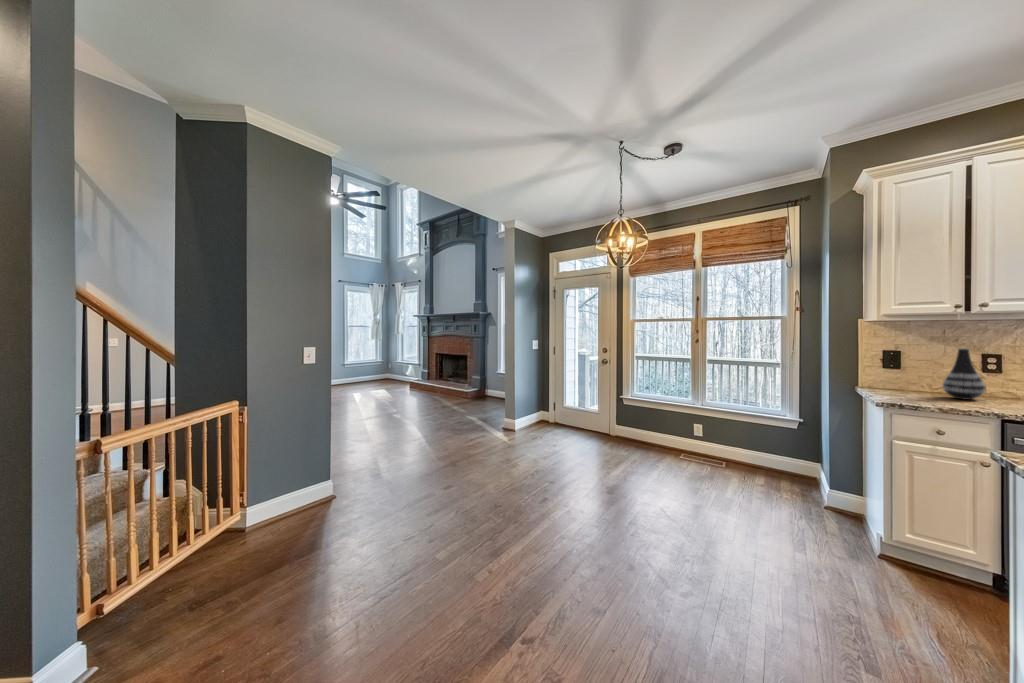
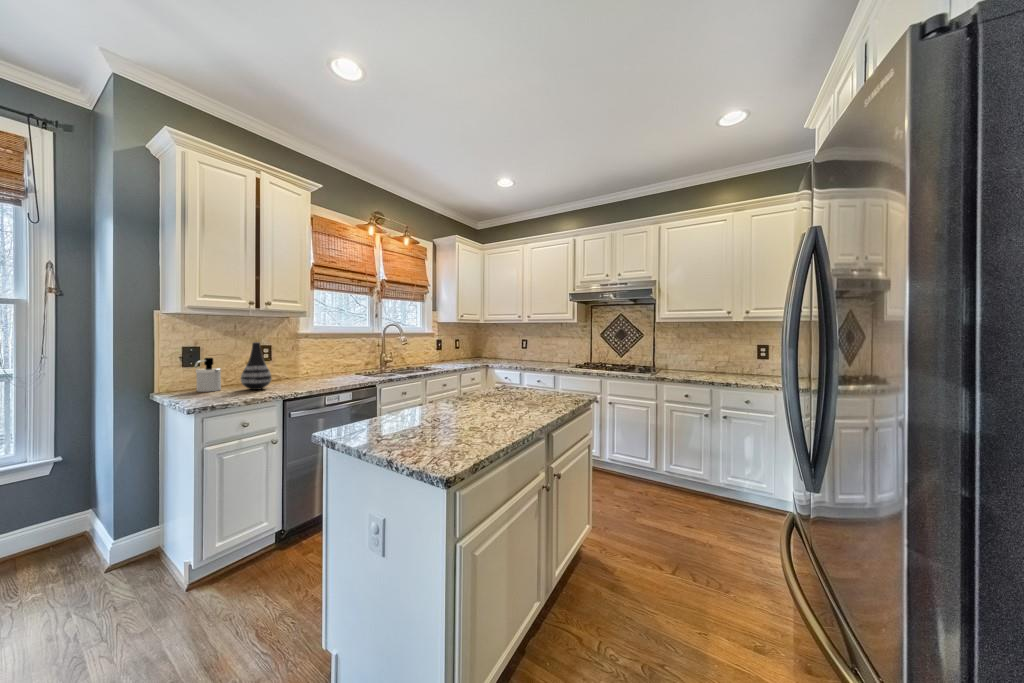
soap dispenser: none [892,361,922,394] -> present [195,358,222,392]

